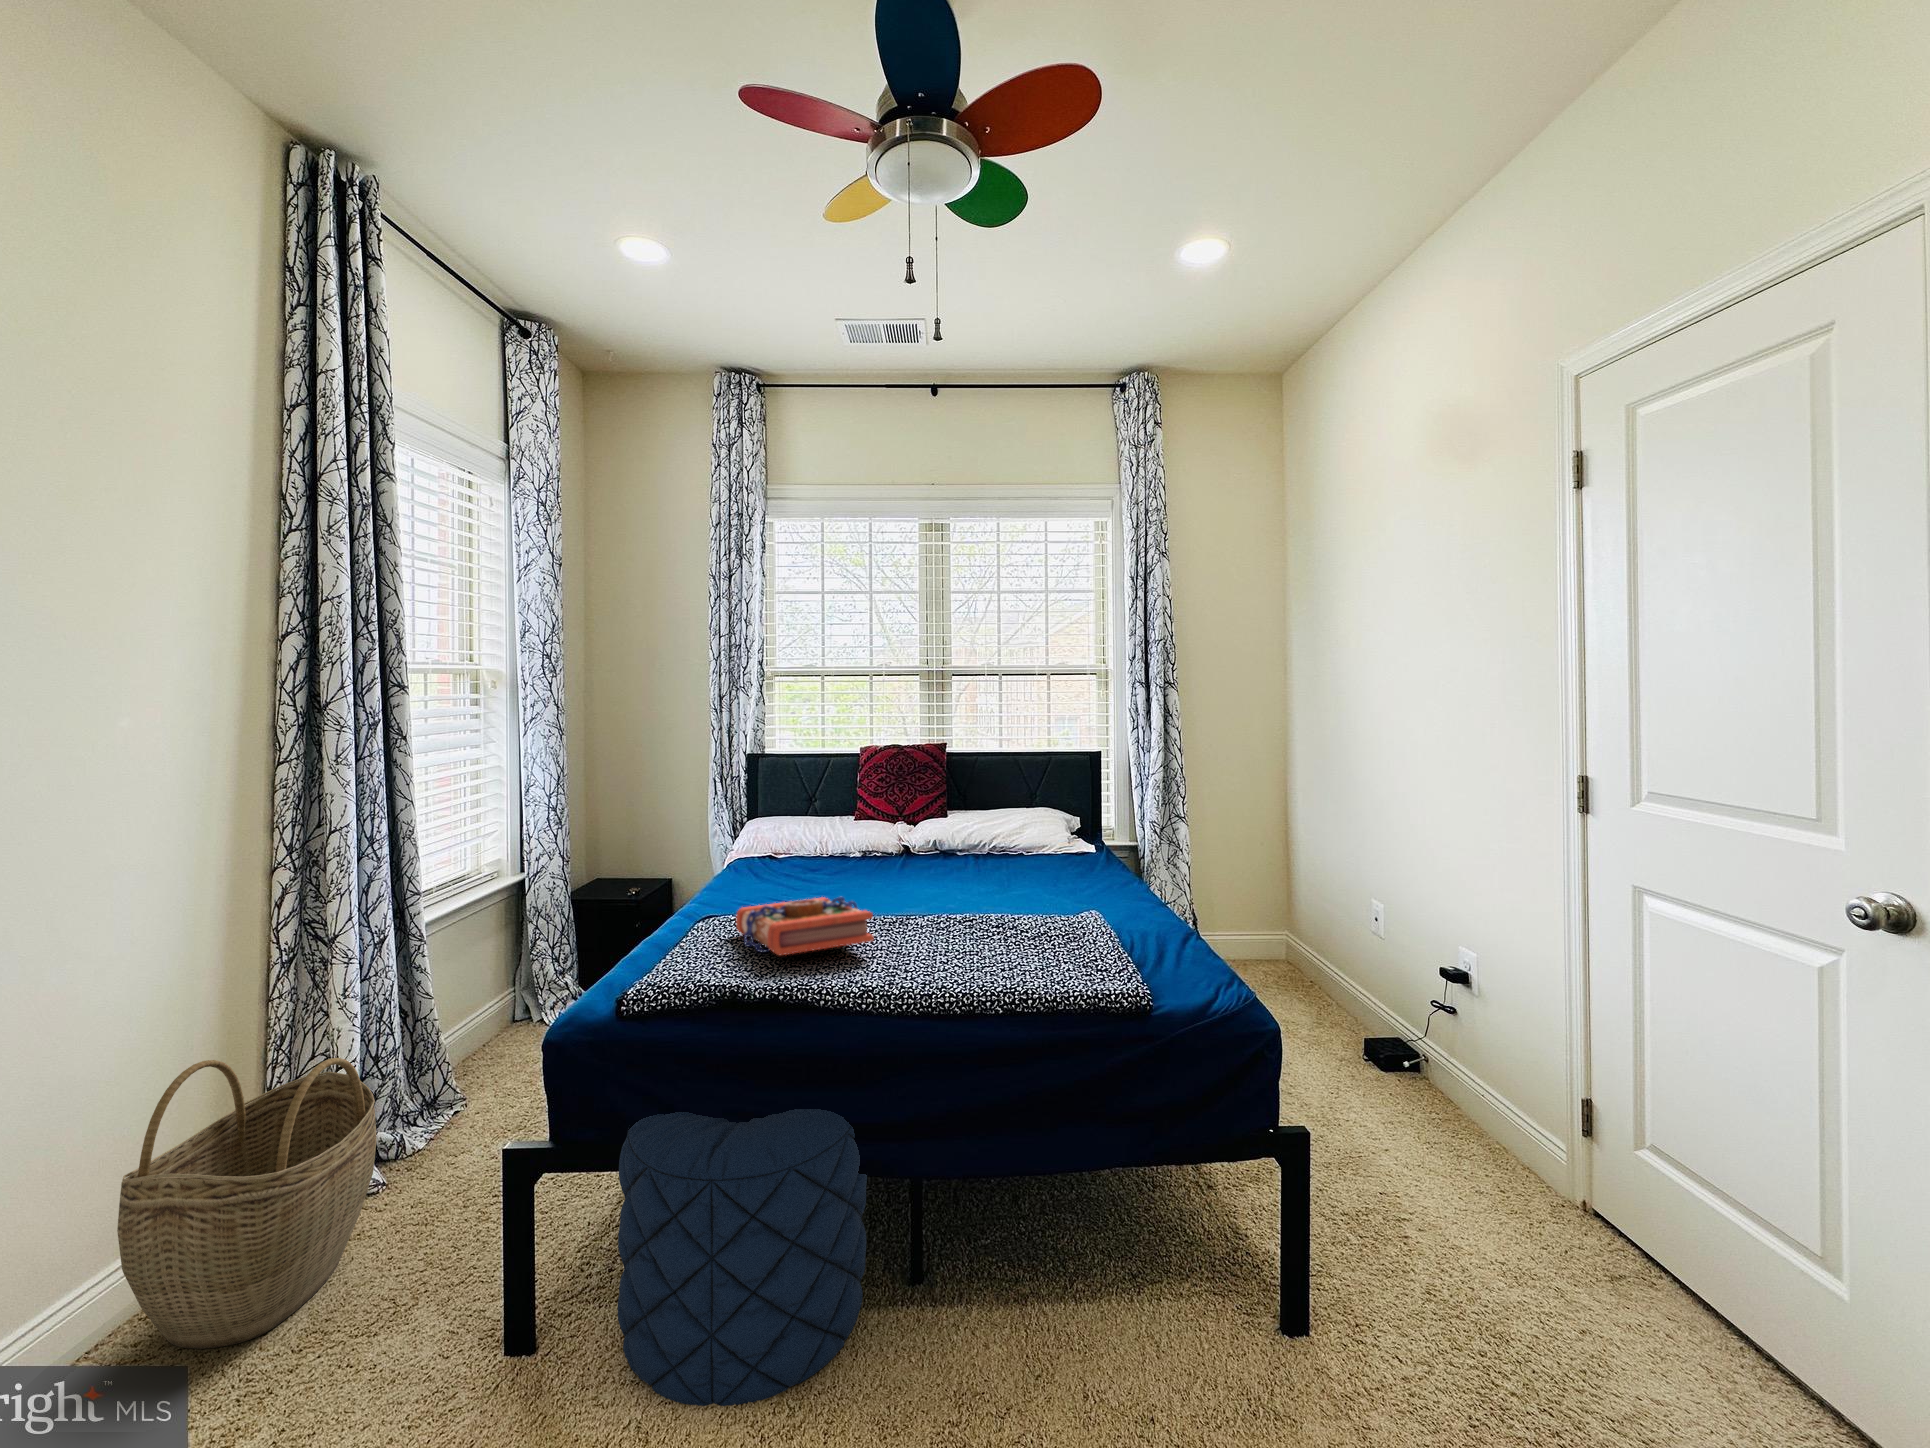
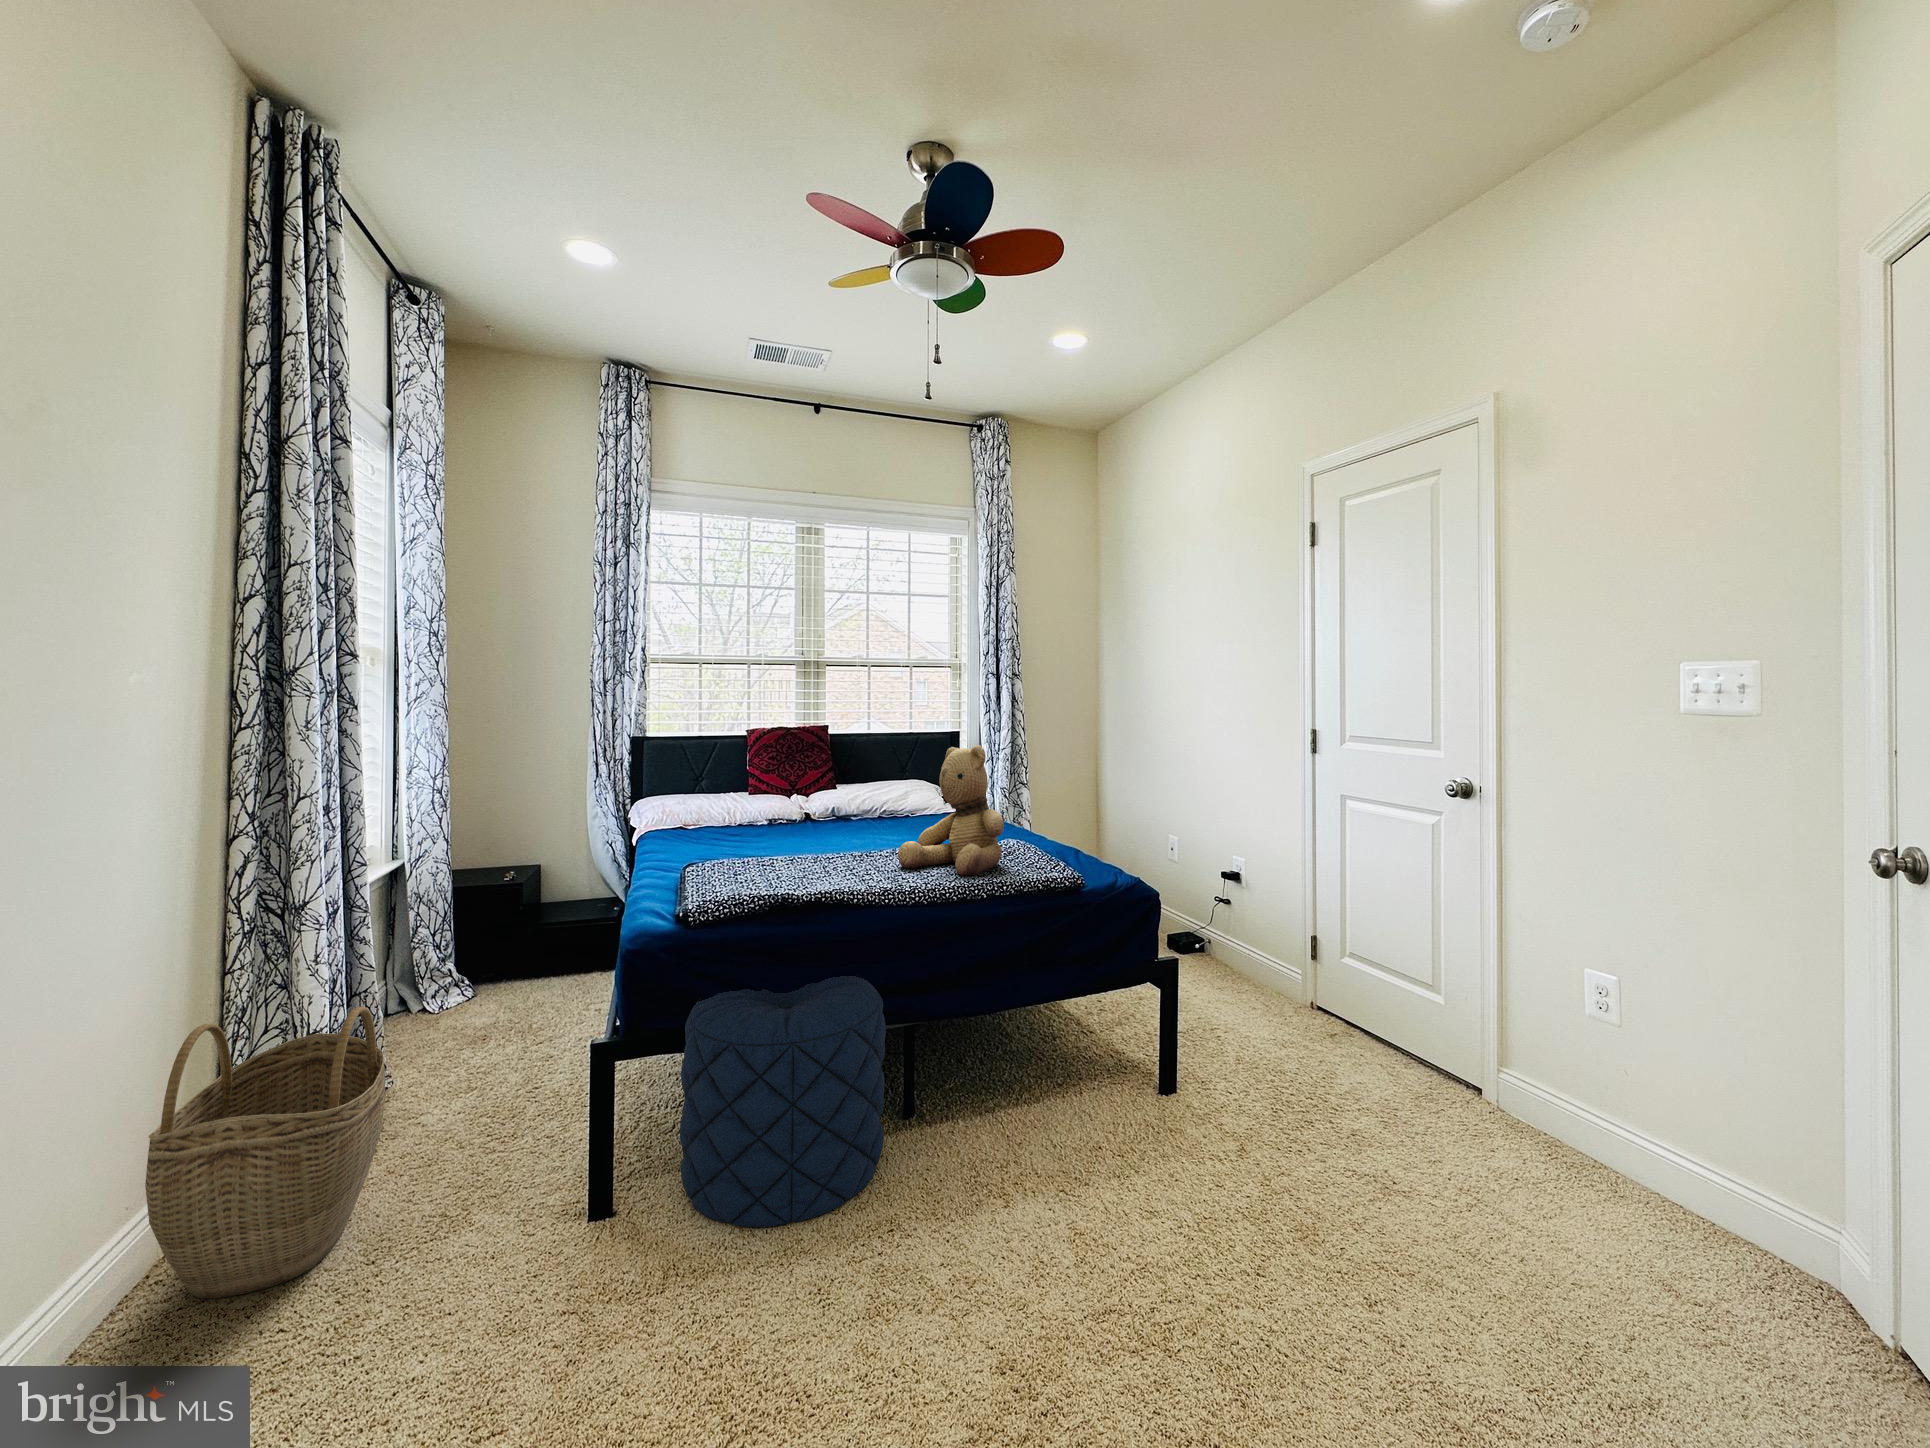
teddy bear: none [930,789,1056,964] -> present [898,745,1004,876]
book: present [736,897,874,955] -> none [730,836,869,883]

